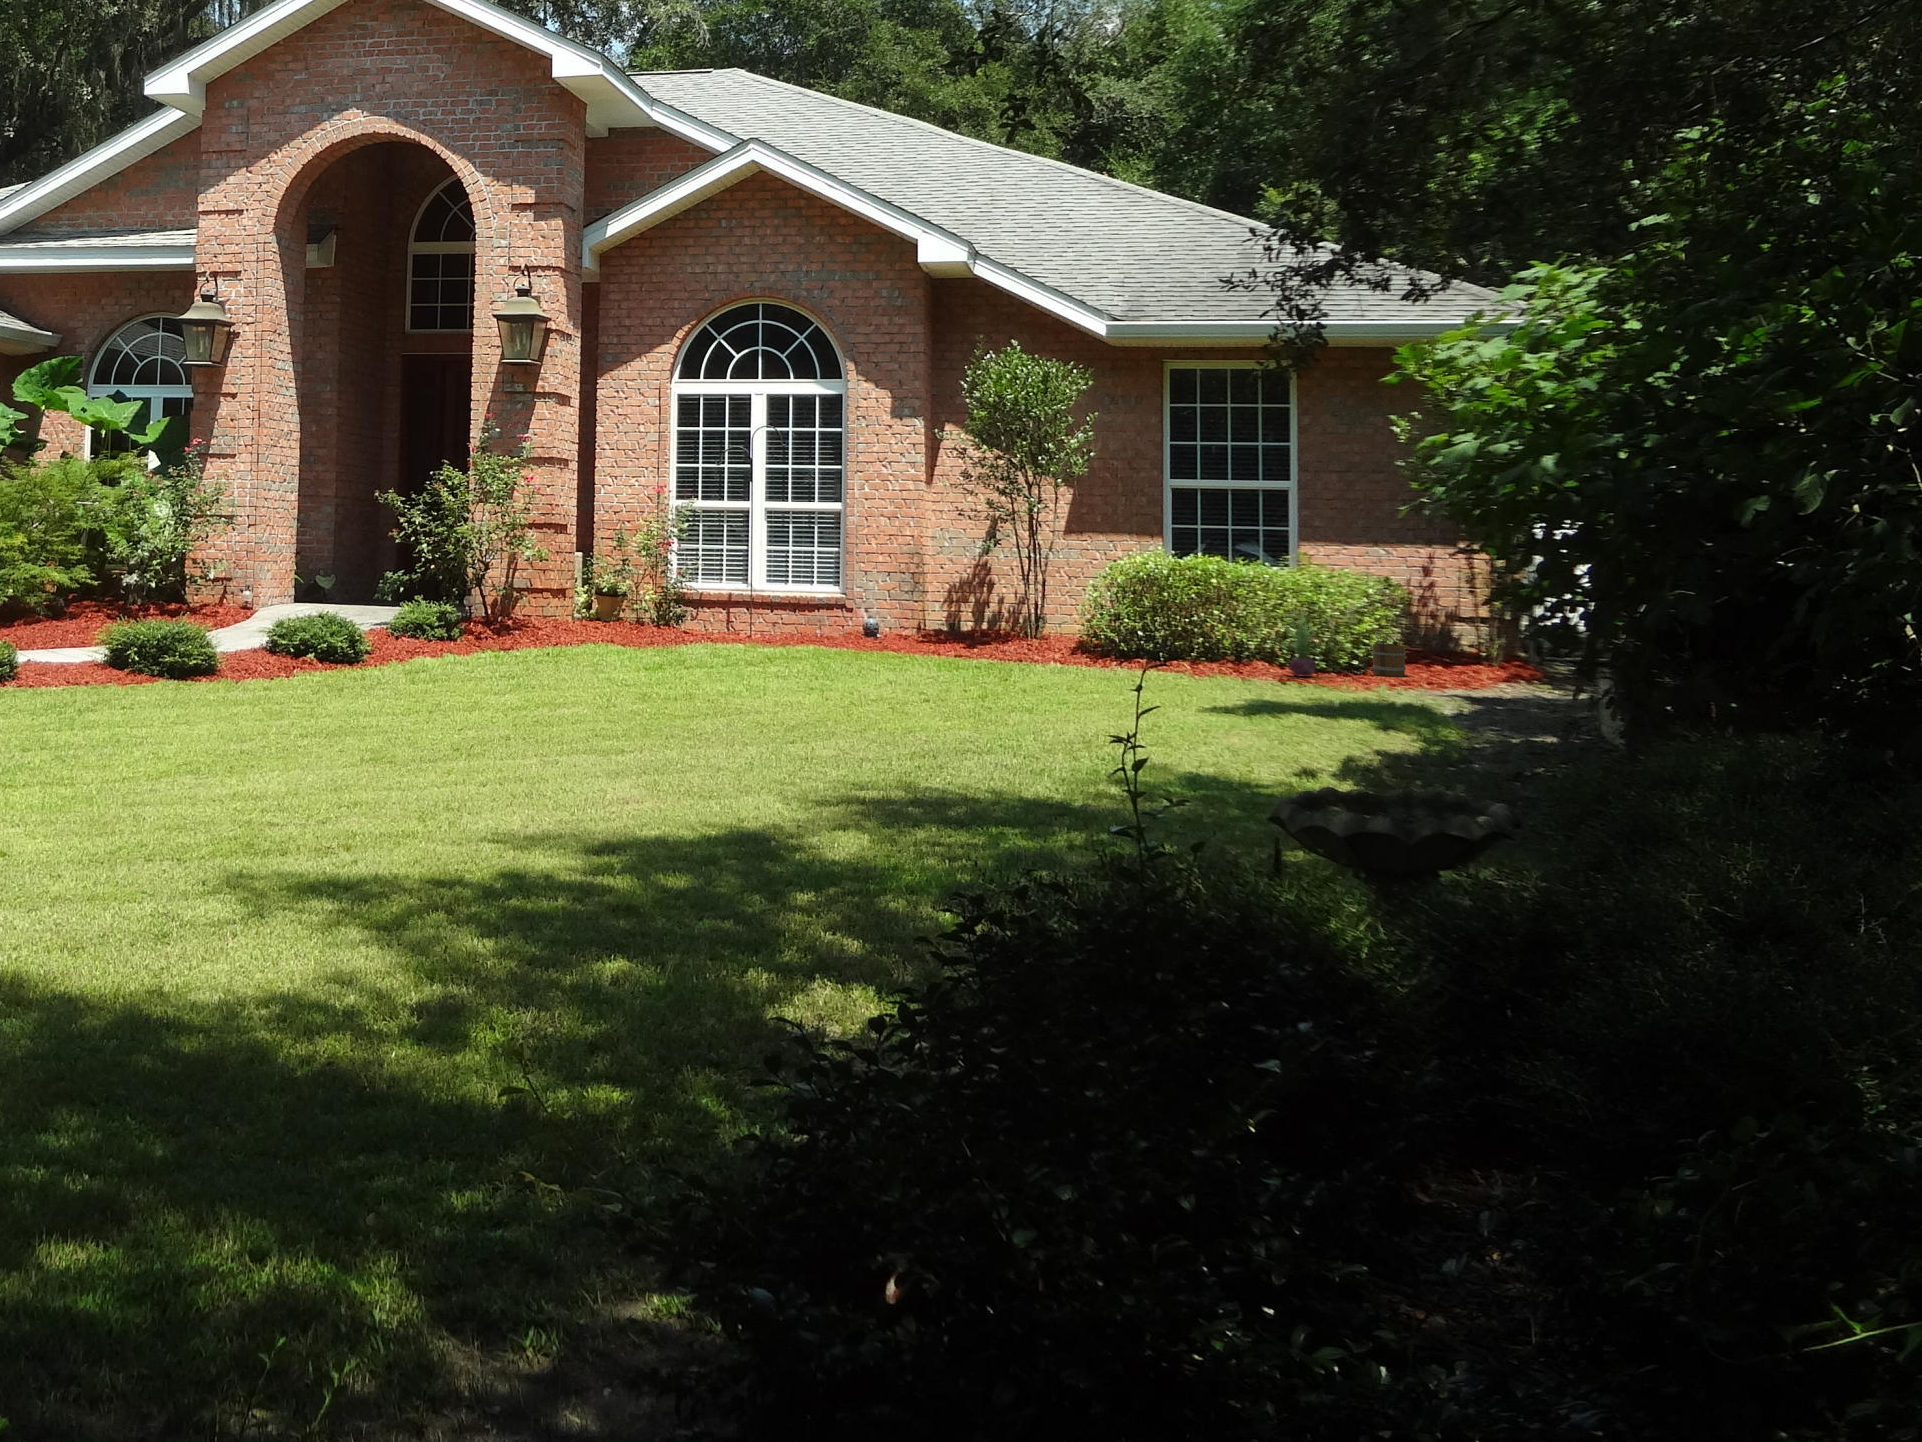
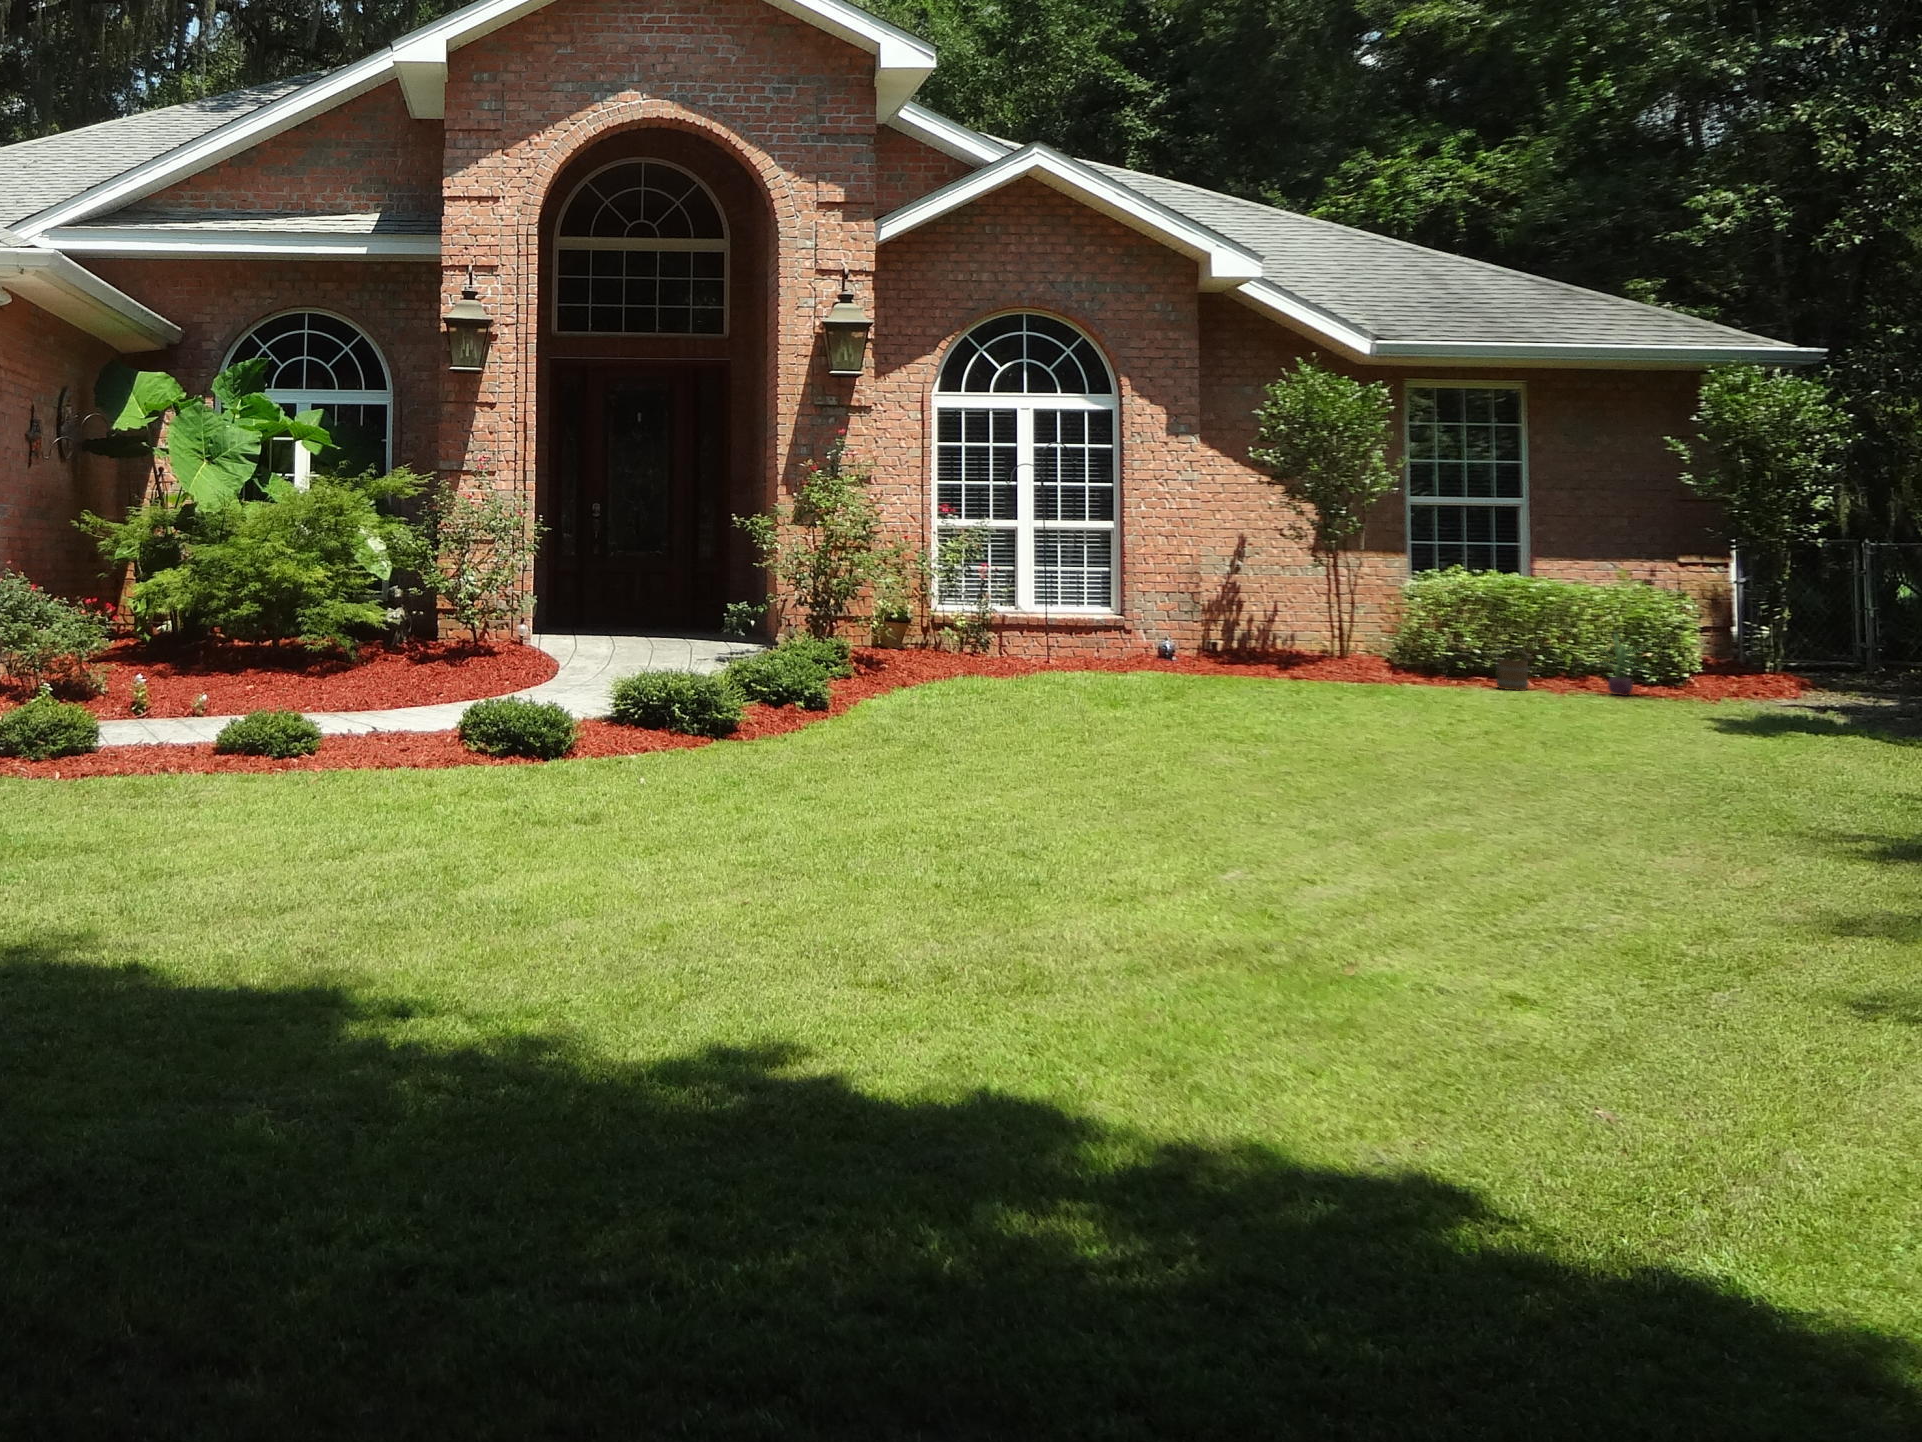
bucket: present [1372,631,1406,677] -> present [1497,648,1529,690]

